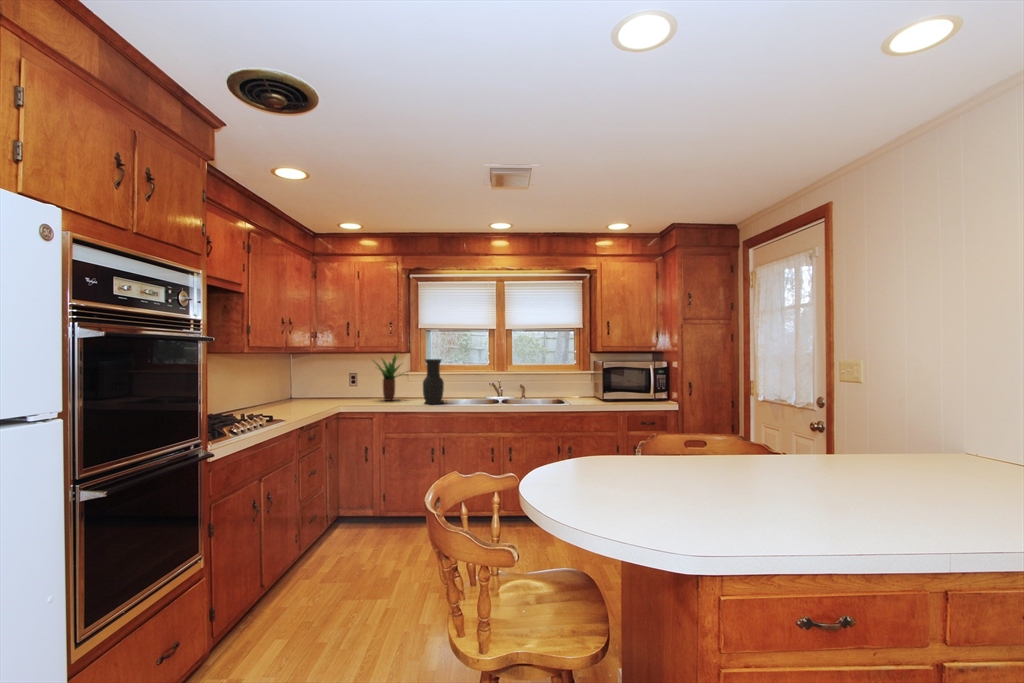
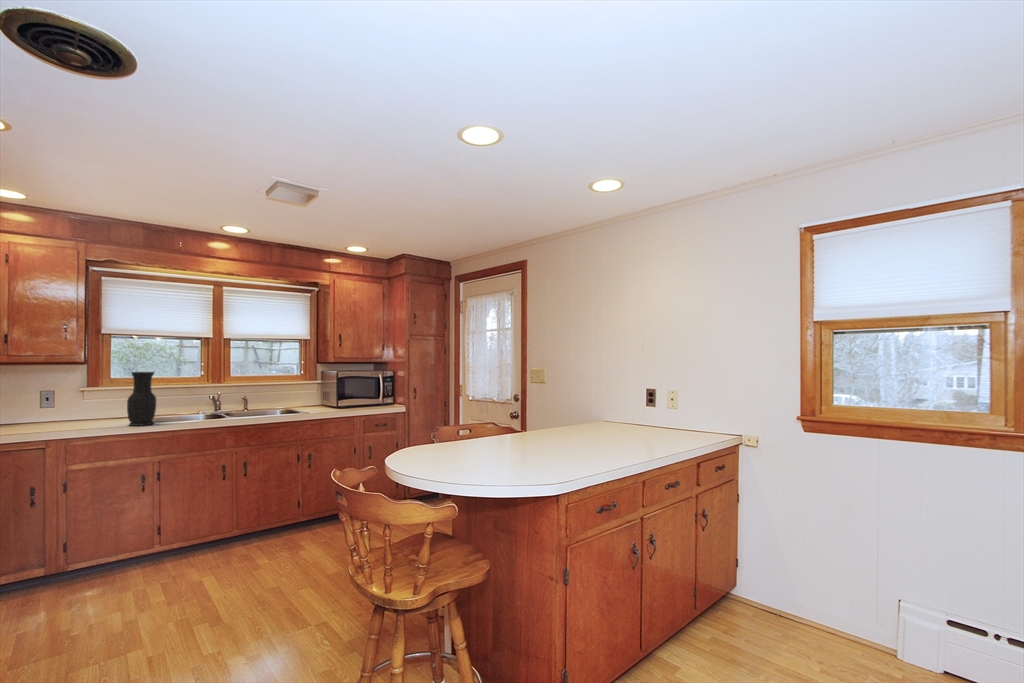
potted plant: present [376,355,403,401] -> none [31,364,101,427]

